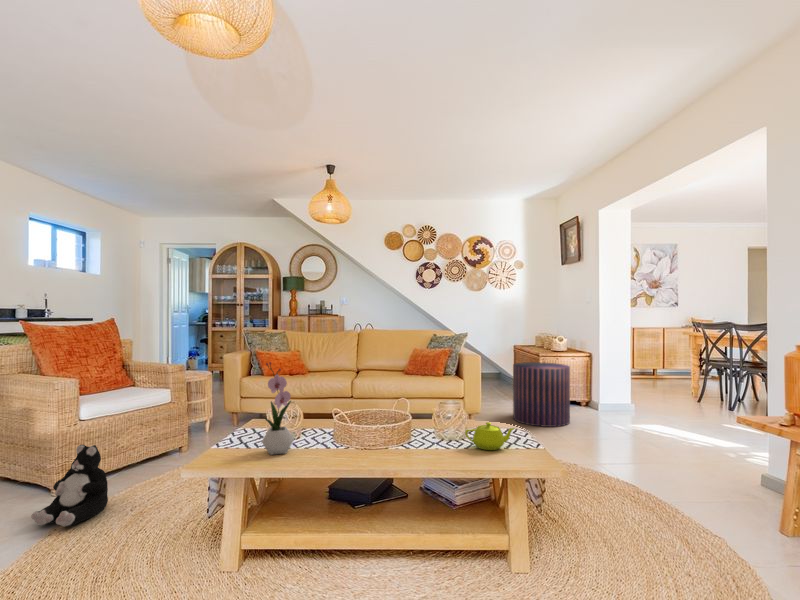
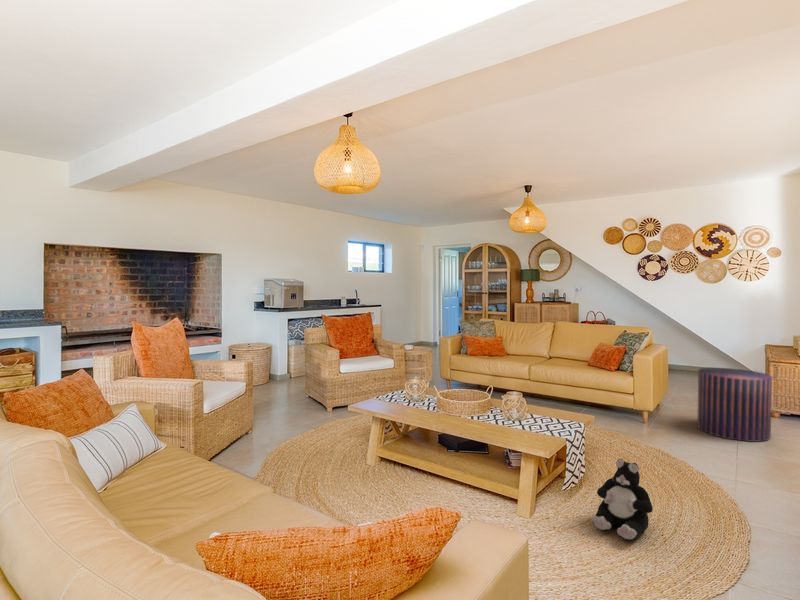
flower arrangement: present [262,362,294,455] -> none [387,351,408,407]
teapot: present [465,422,515,450] -> none [511,411,547,432]
plush toy: present [31,445,108,527] -> present [592,459,653,540]

